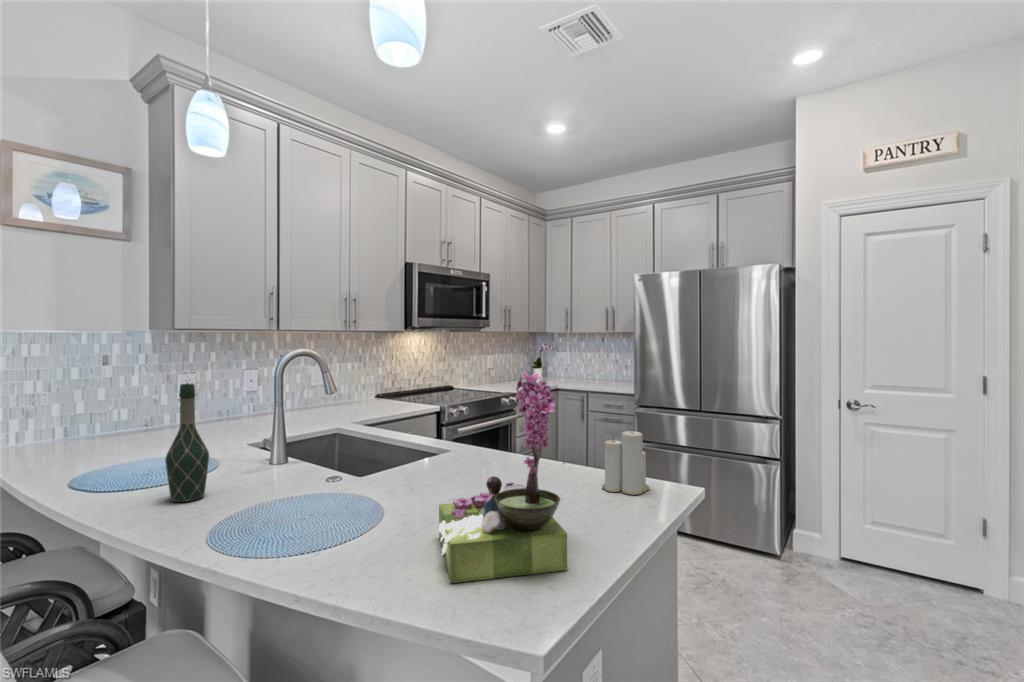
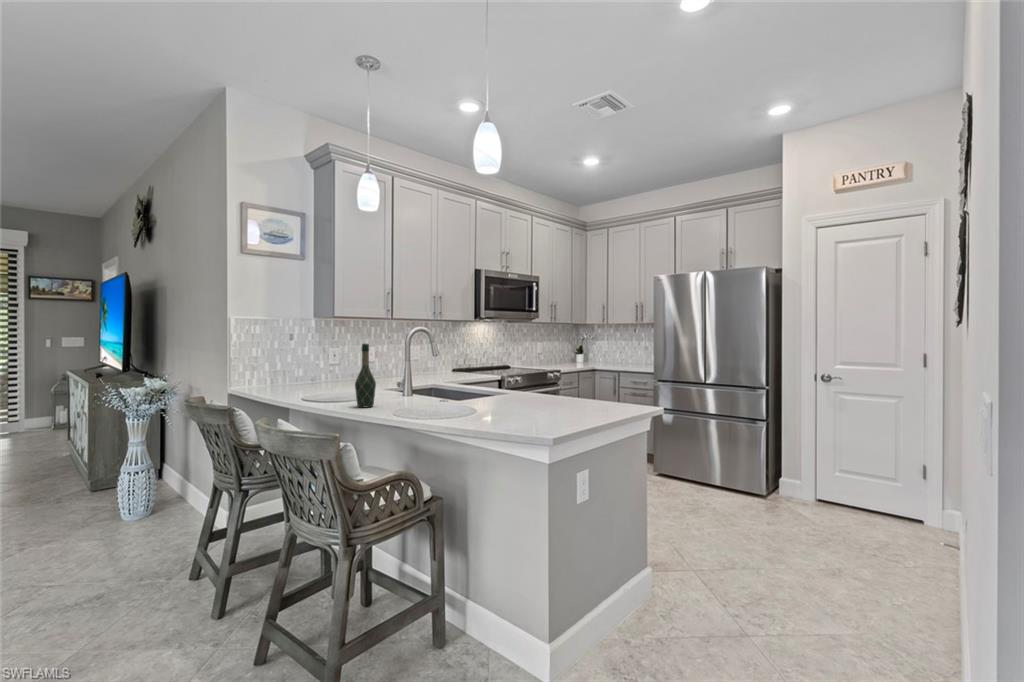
flower arrangement: present [439,372,567,583] -> none [503,332,569,427]
candle: present [602,431,650,495] -> none [598,370,627,410]

